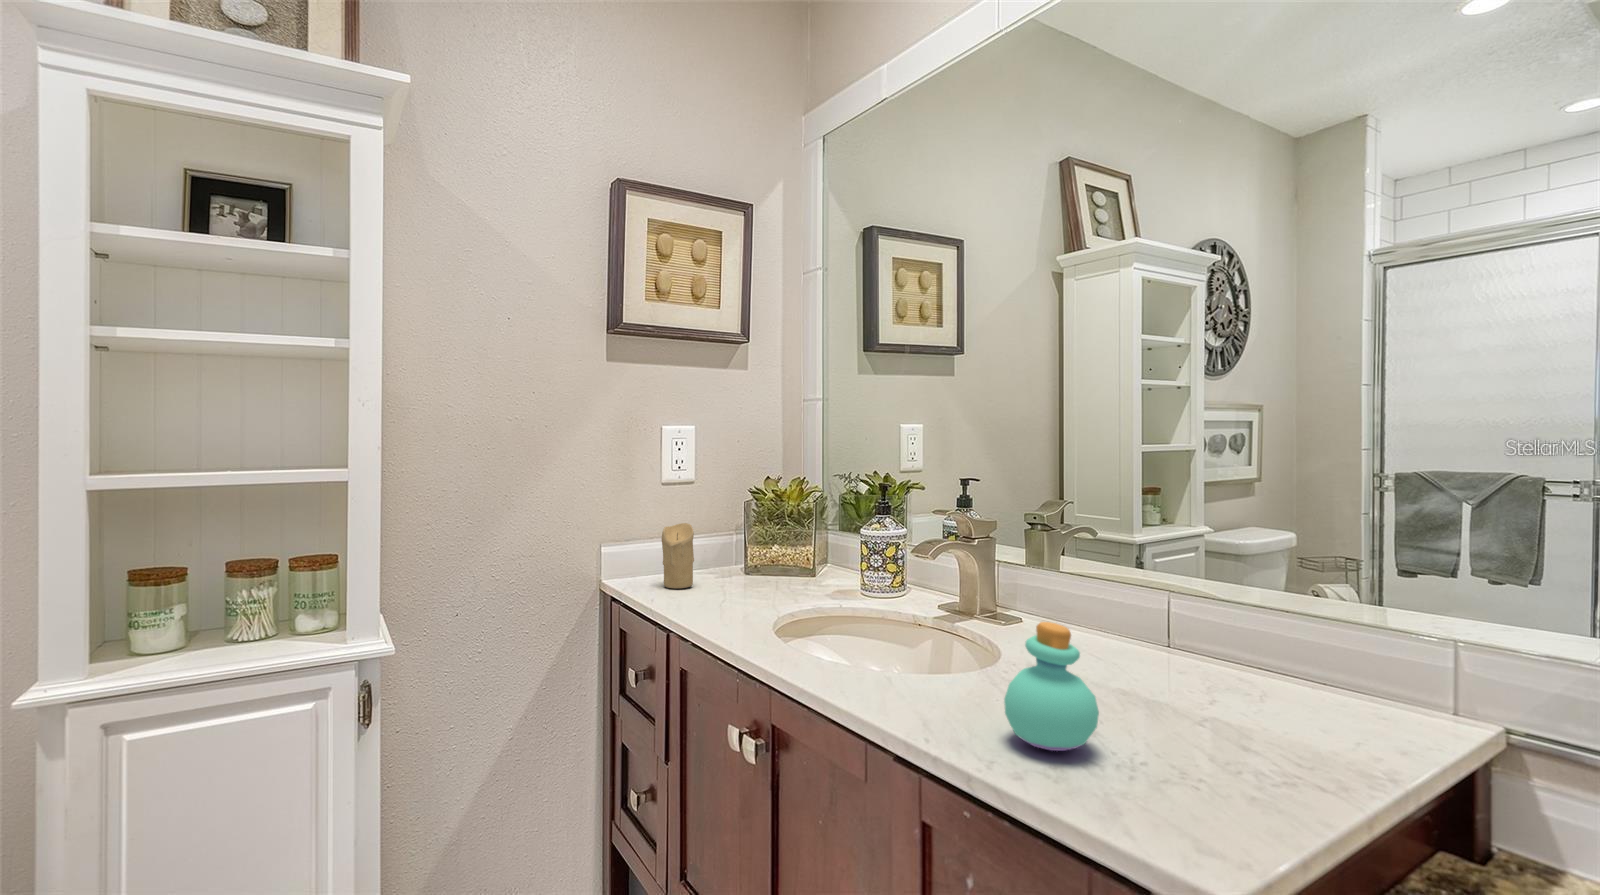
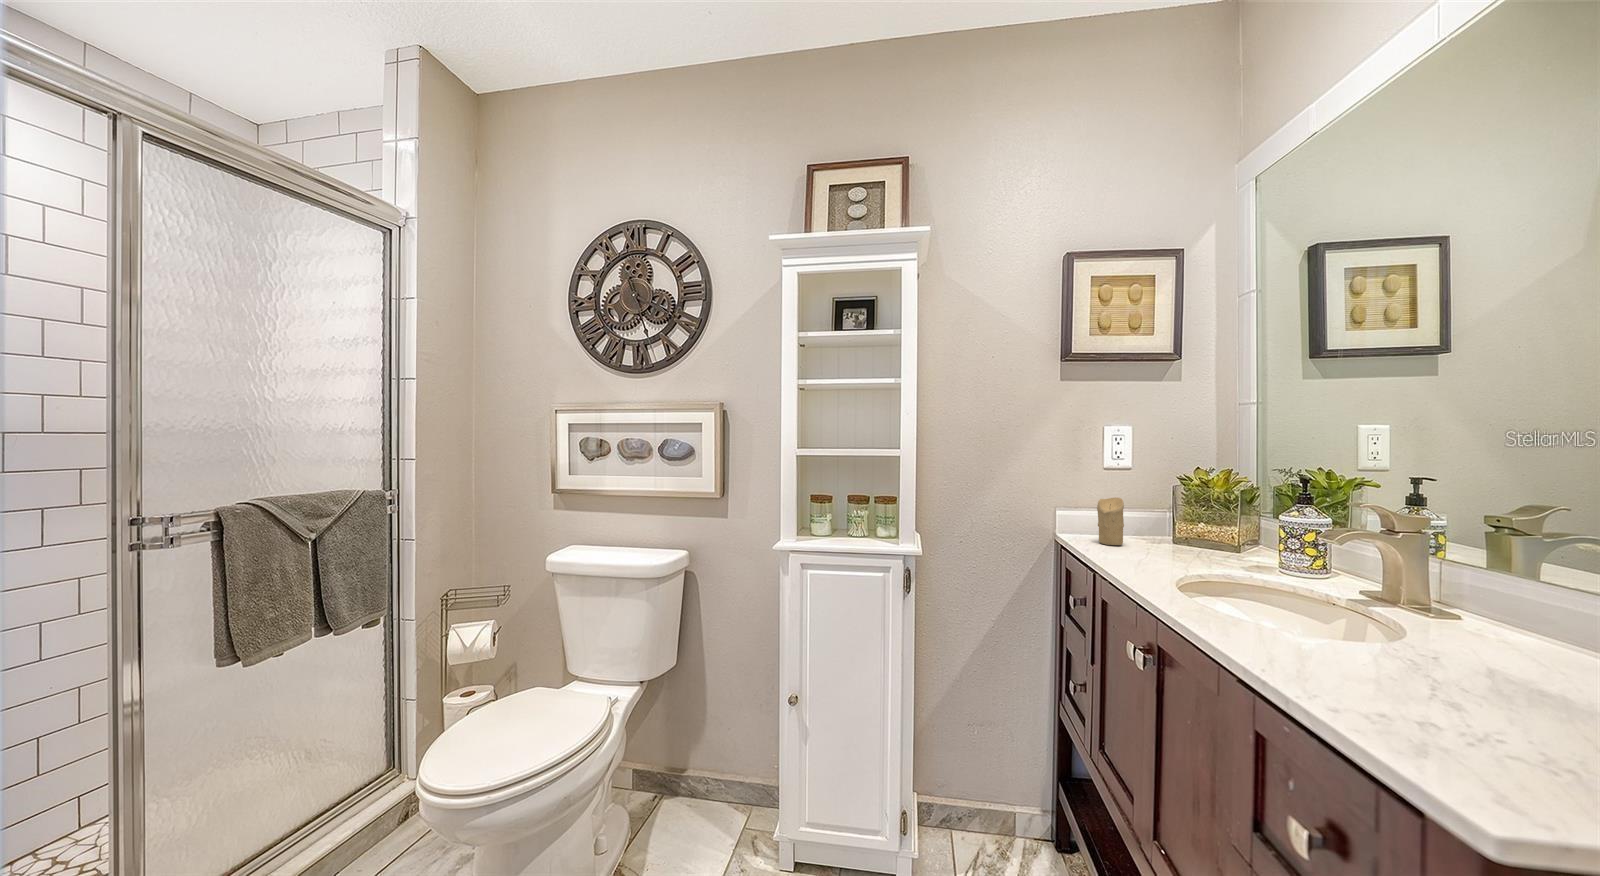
perfume bottle: present [1004,622,1099,751] -> none [1370,599,1489,717]

